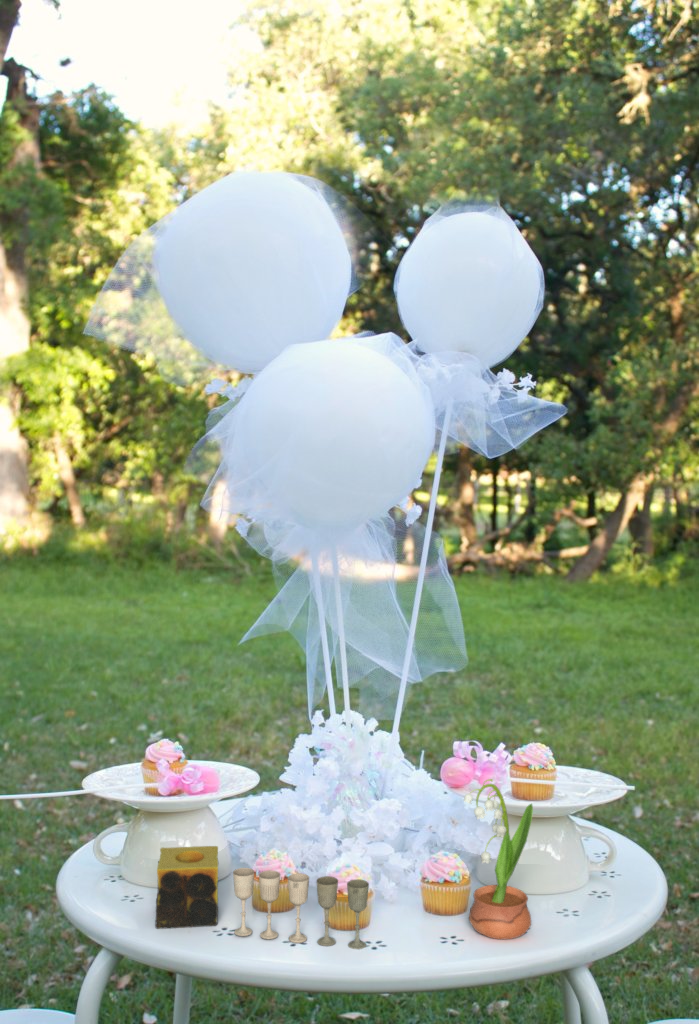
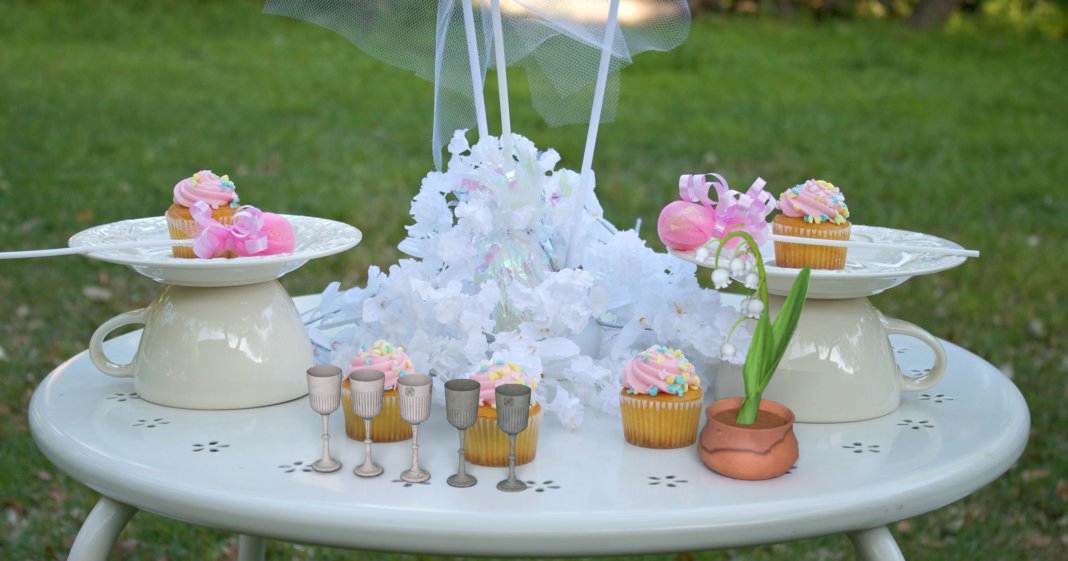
candle: present [155,846,218,929] -> none [182,335,290,460]

